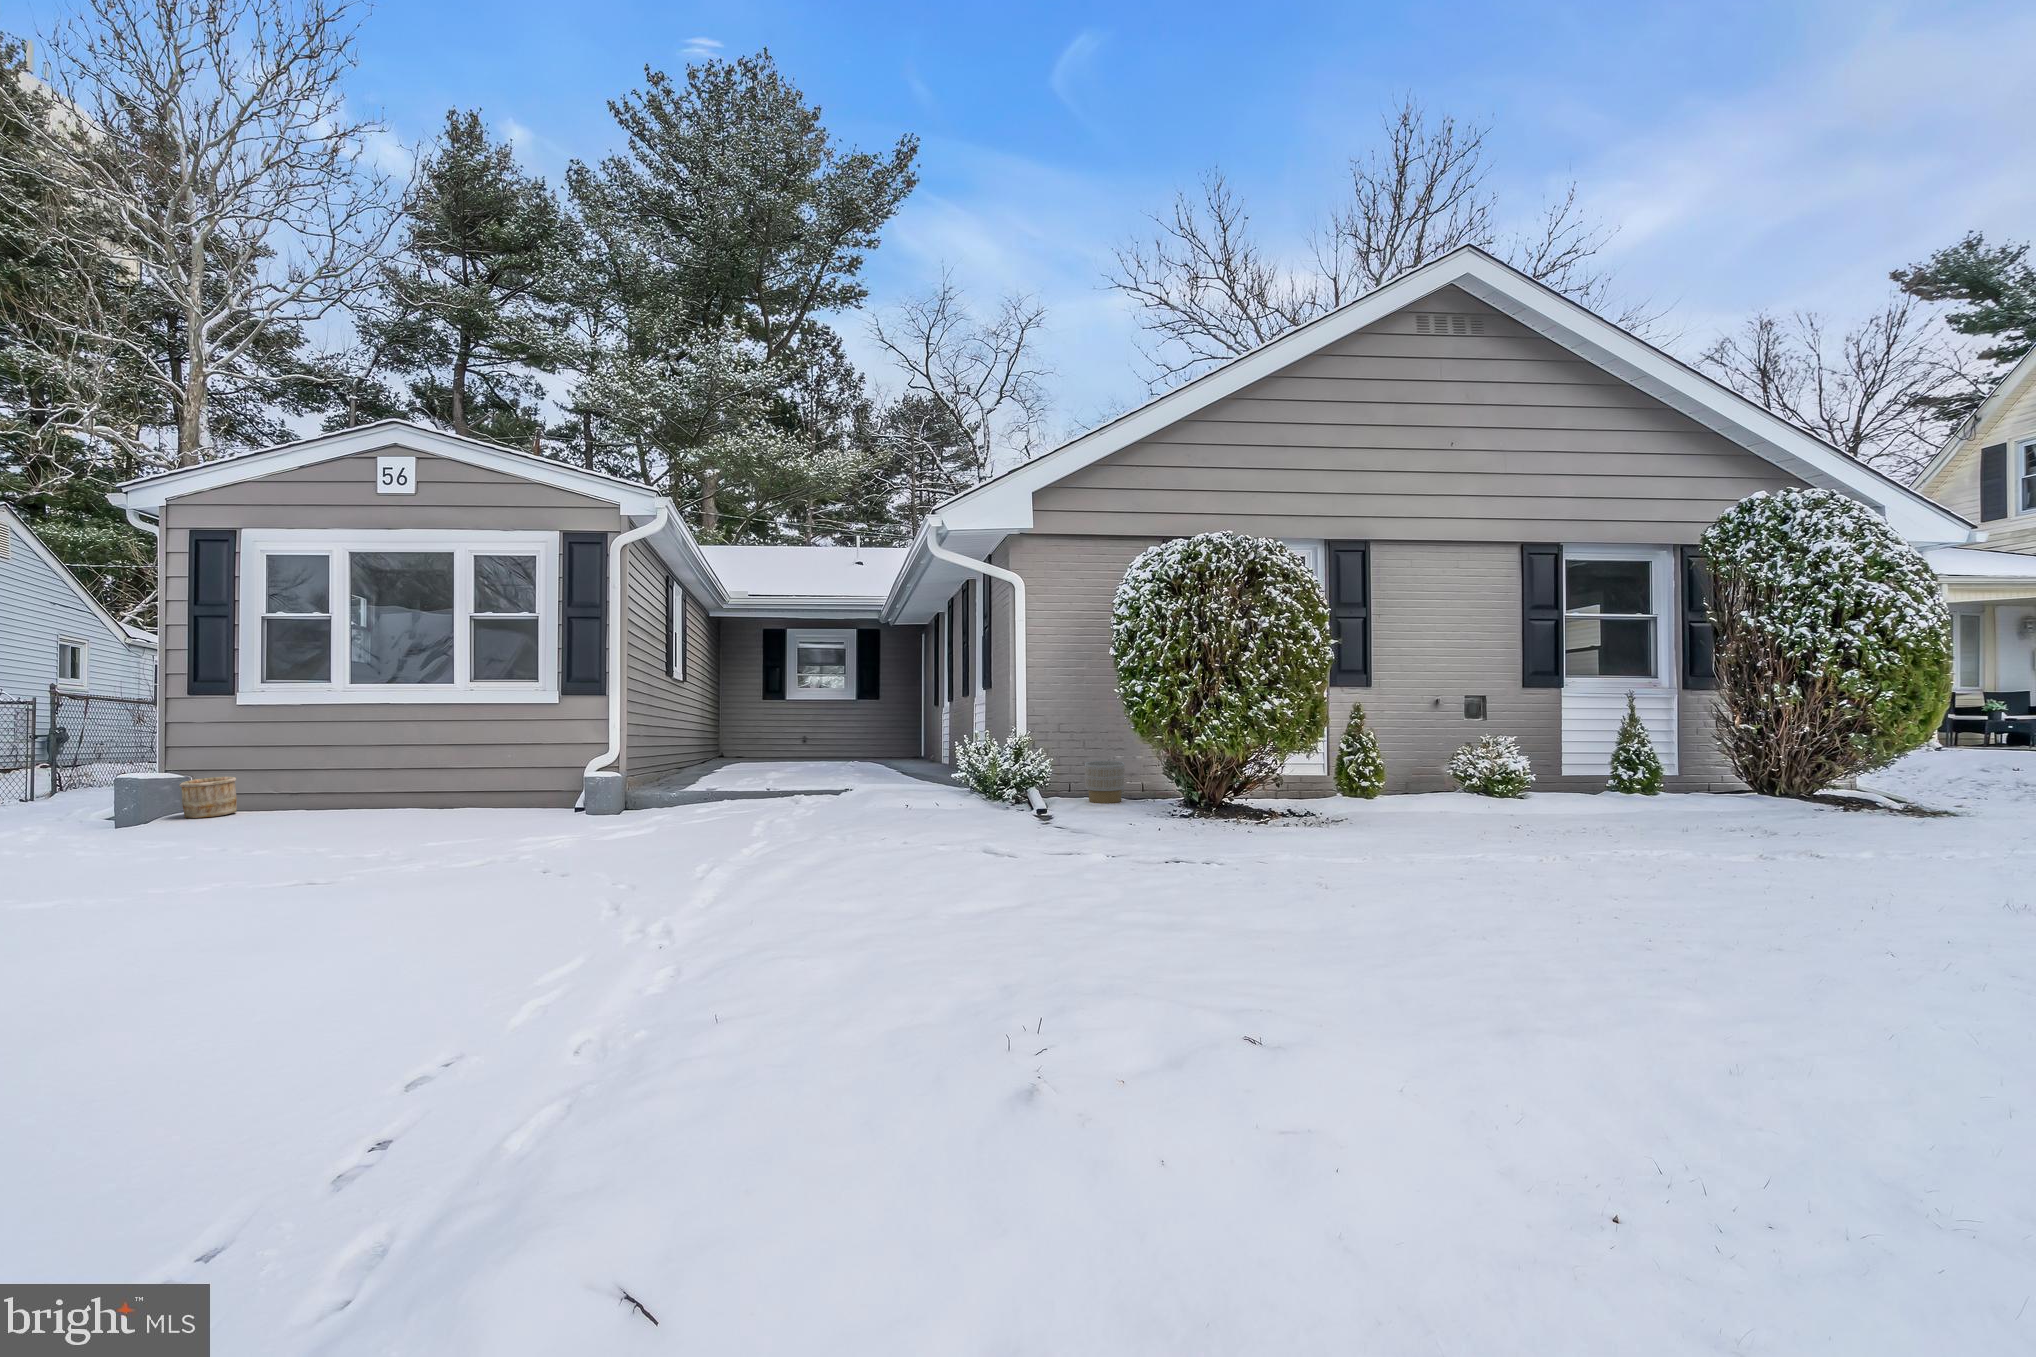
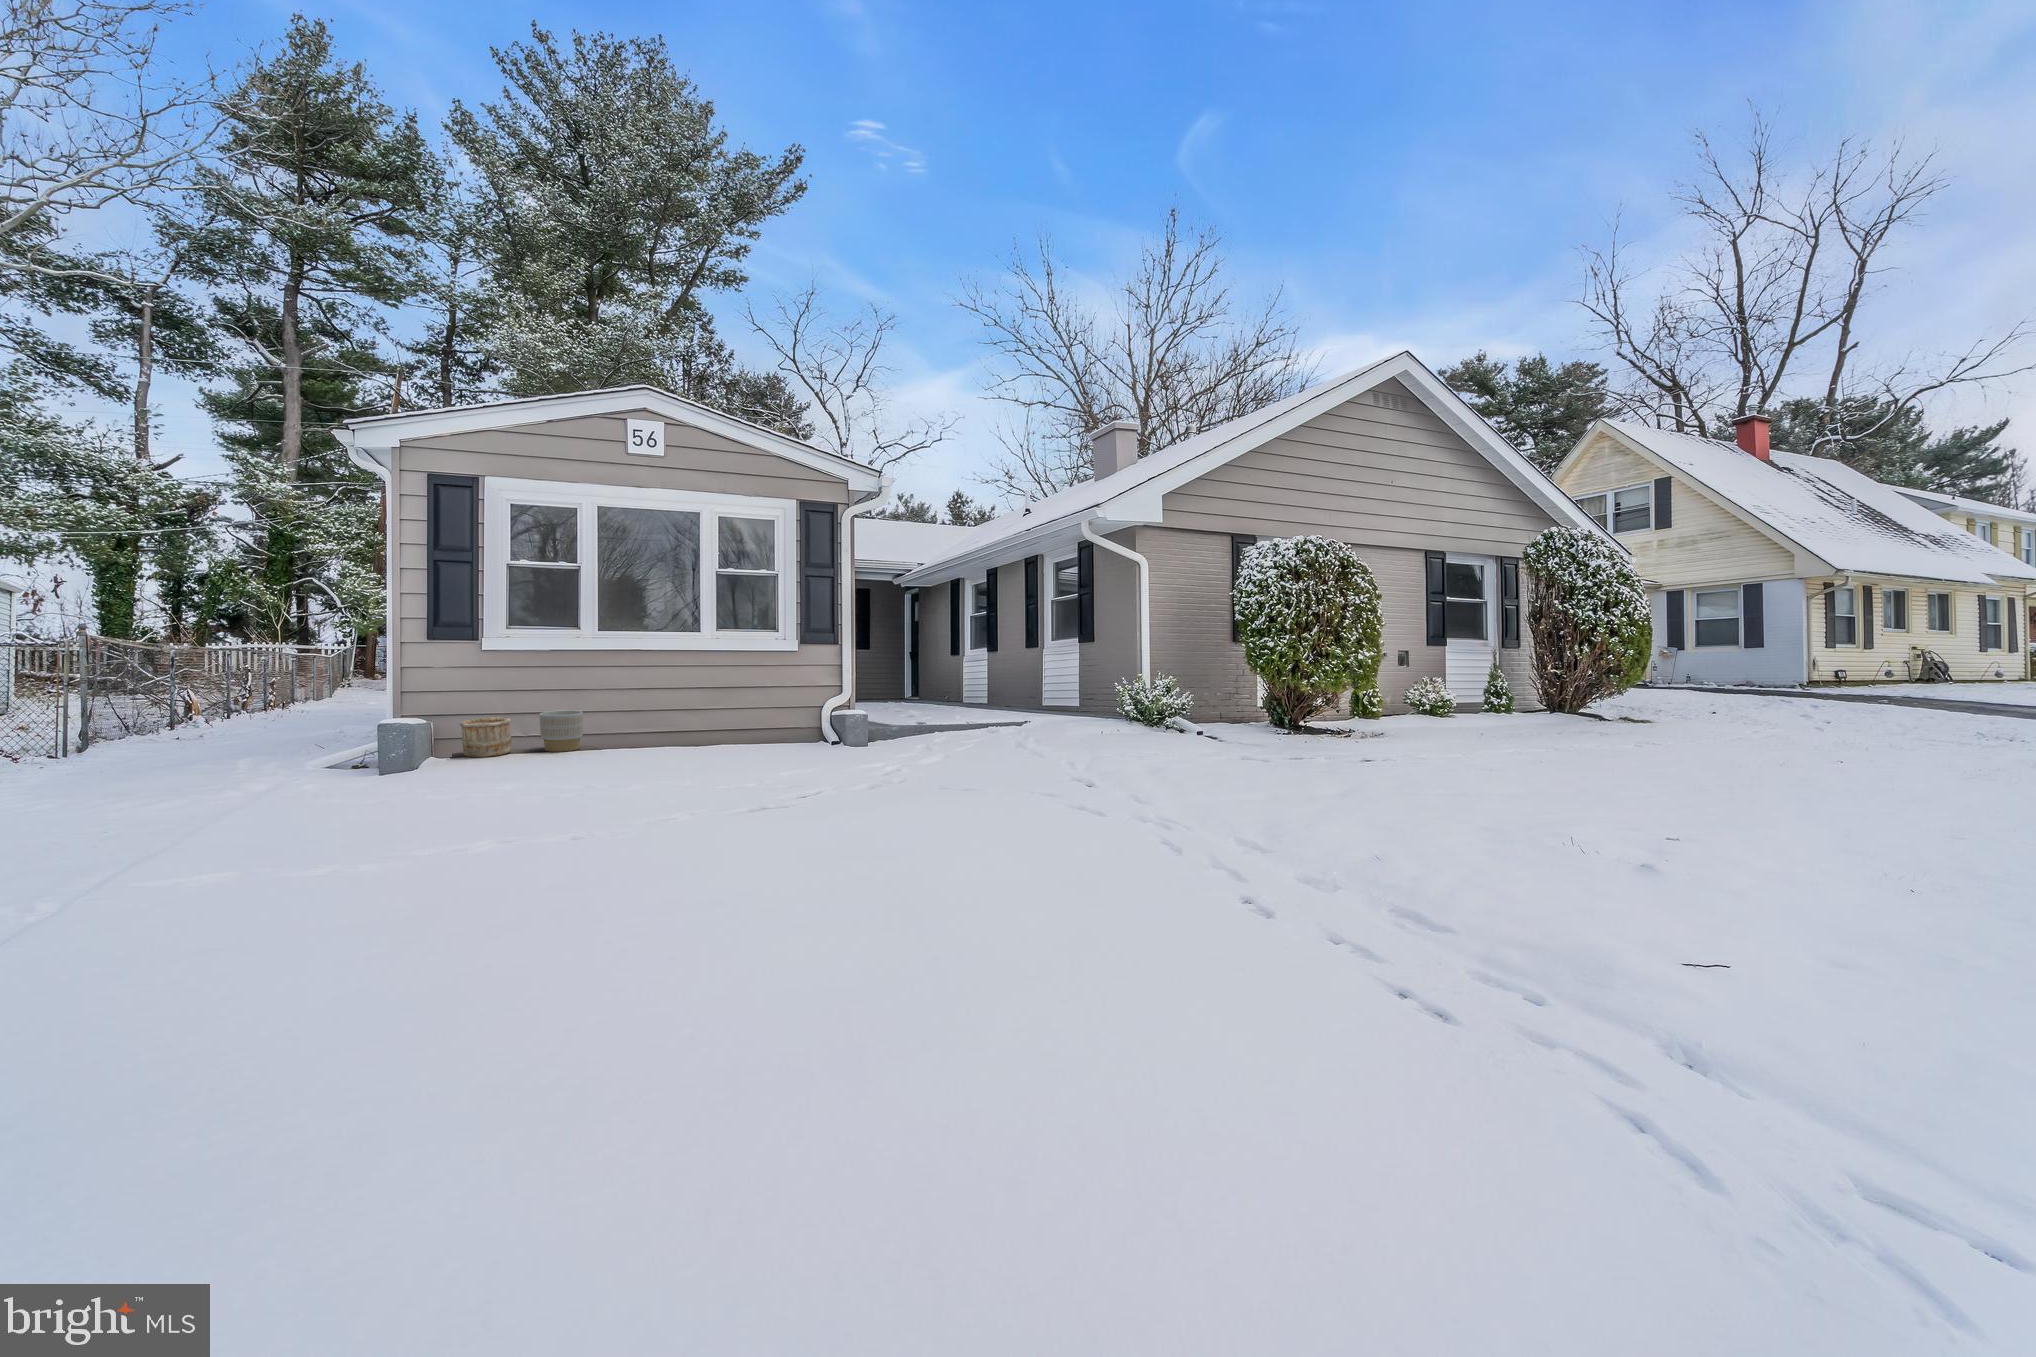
planter: present [1085,761,1125,803] -> present [539,710,583,752]

